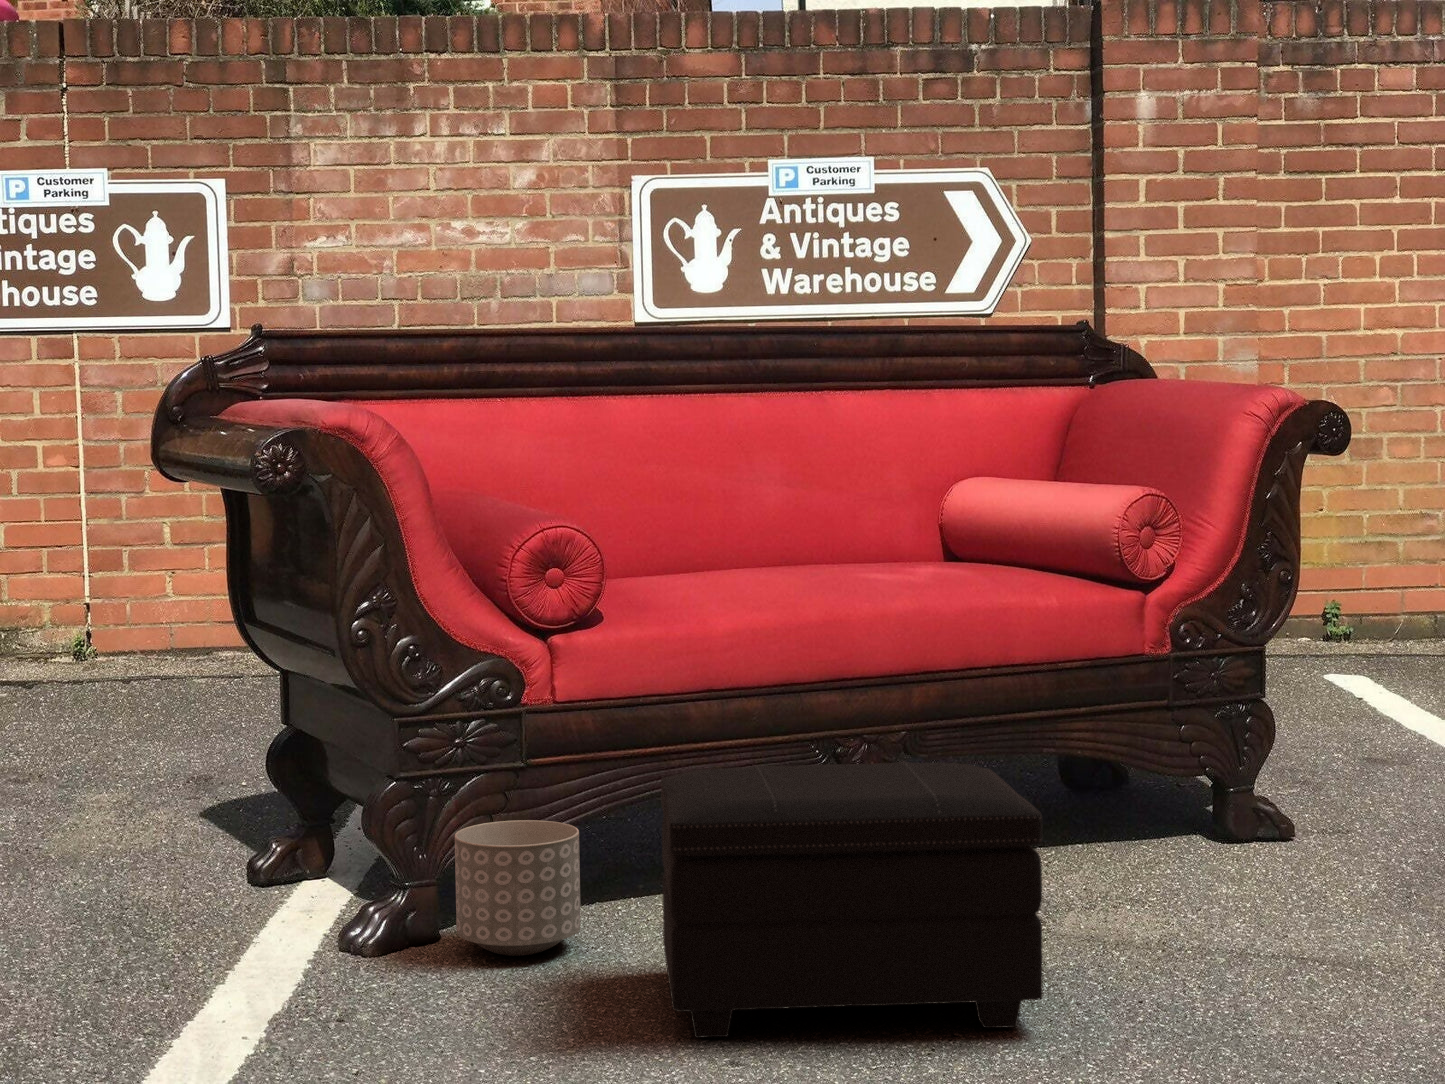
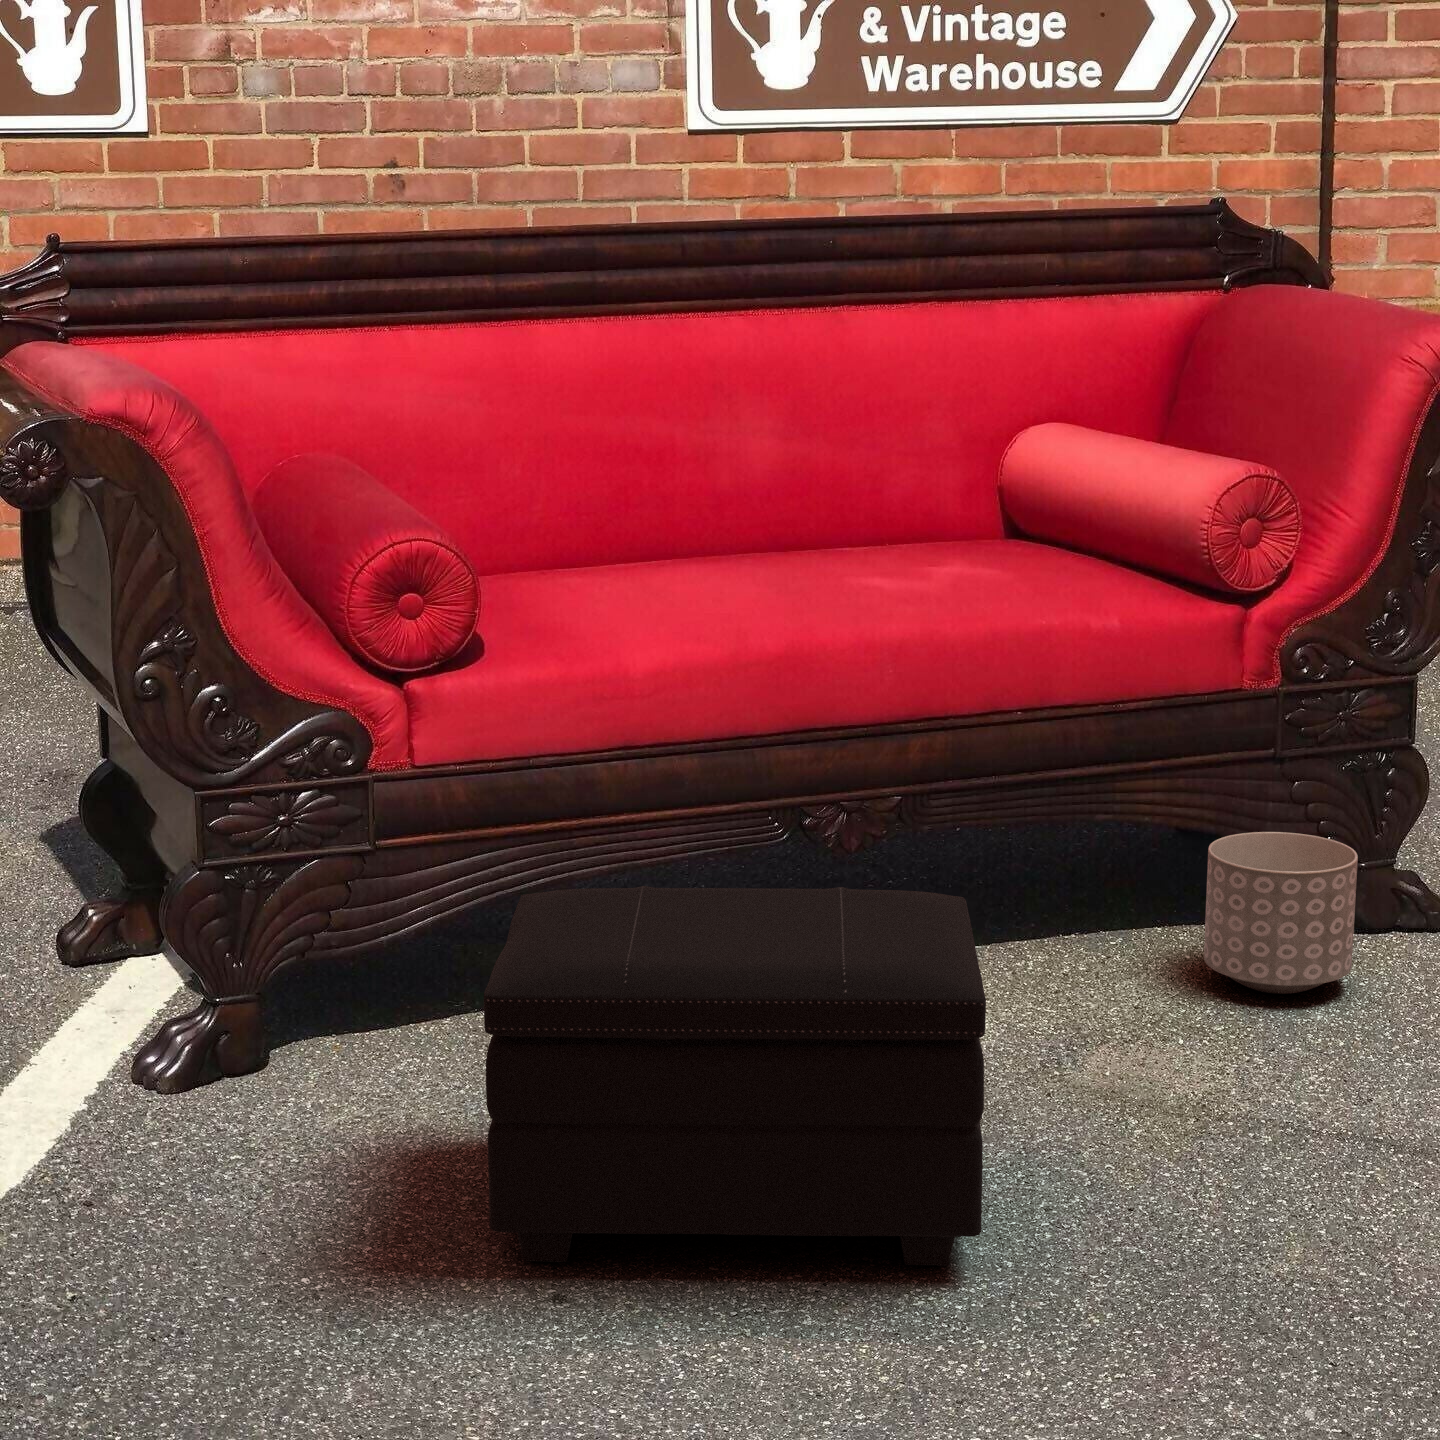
planter: present [455,820,581,956] -> present [1204,832,1358,994]

